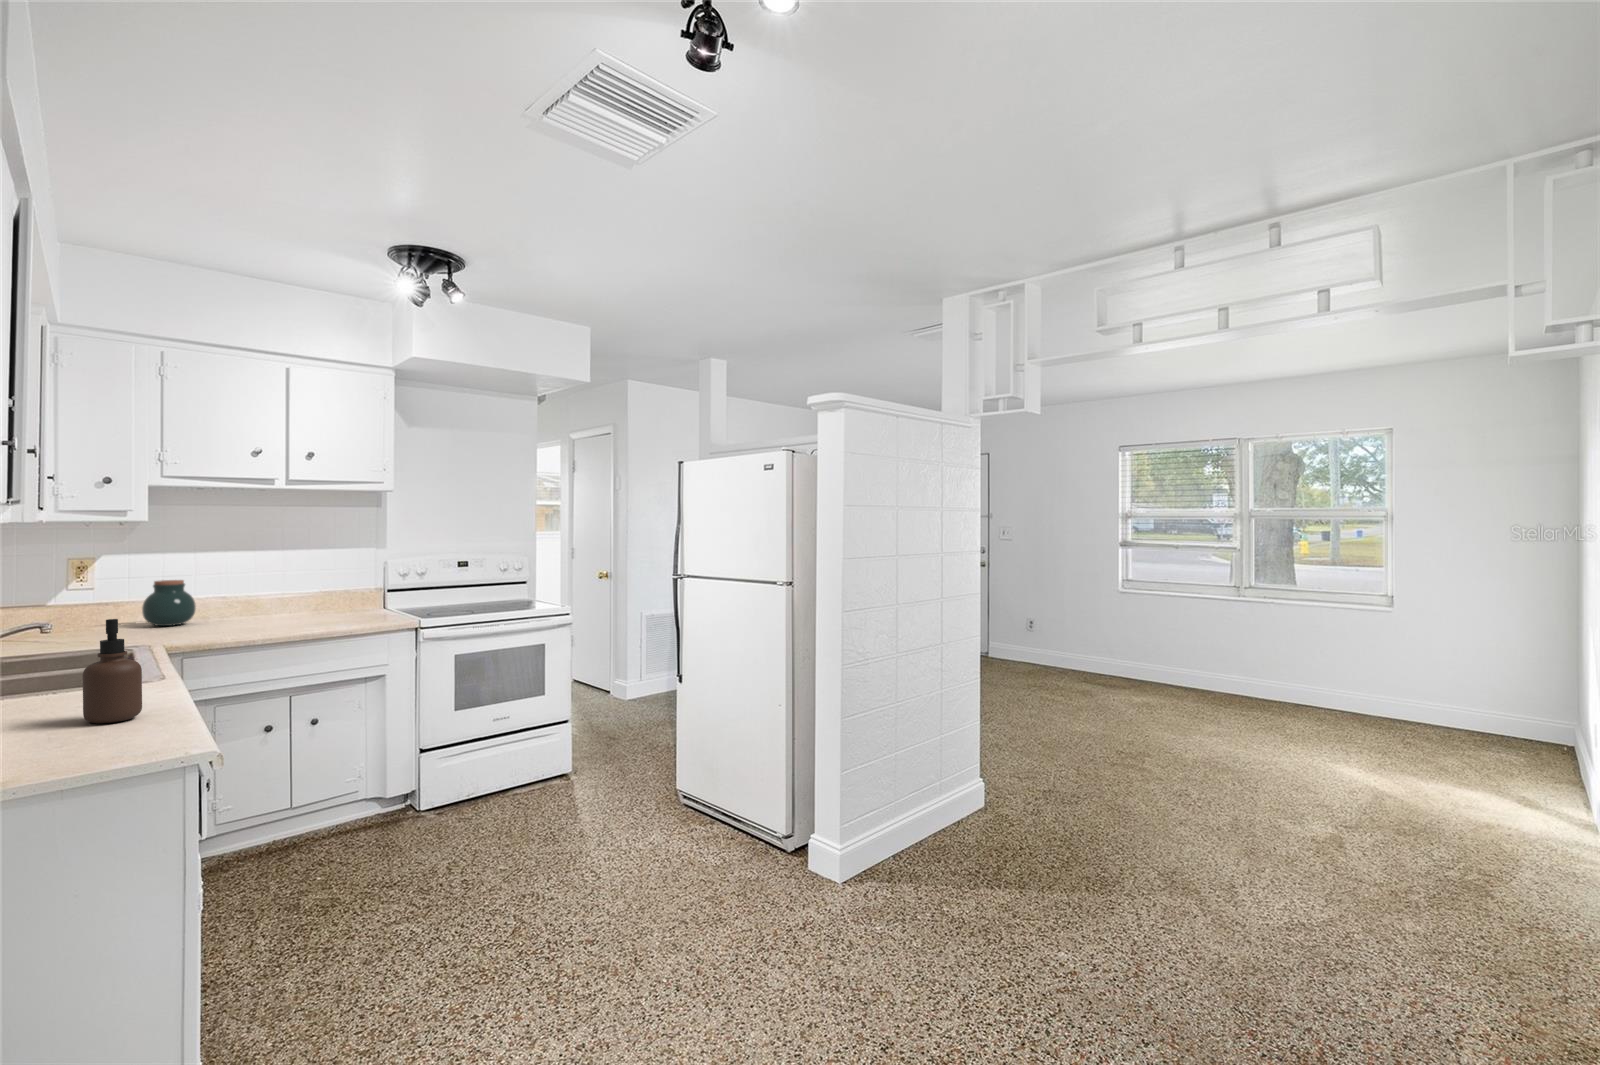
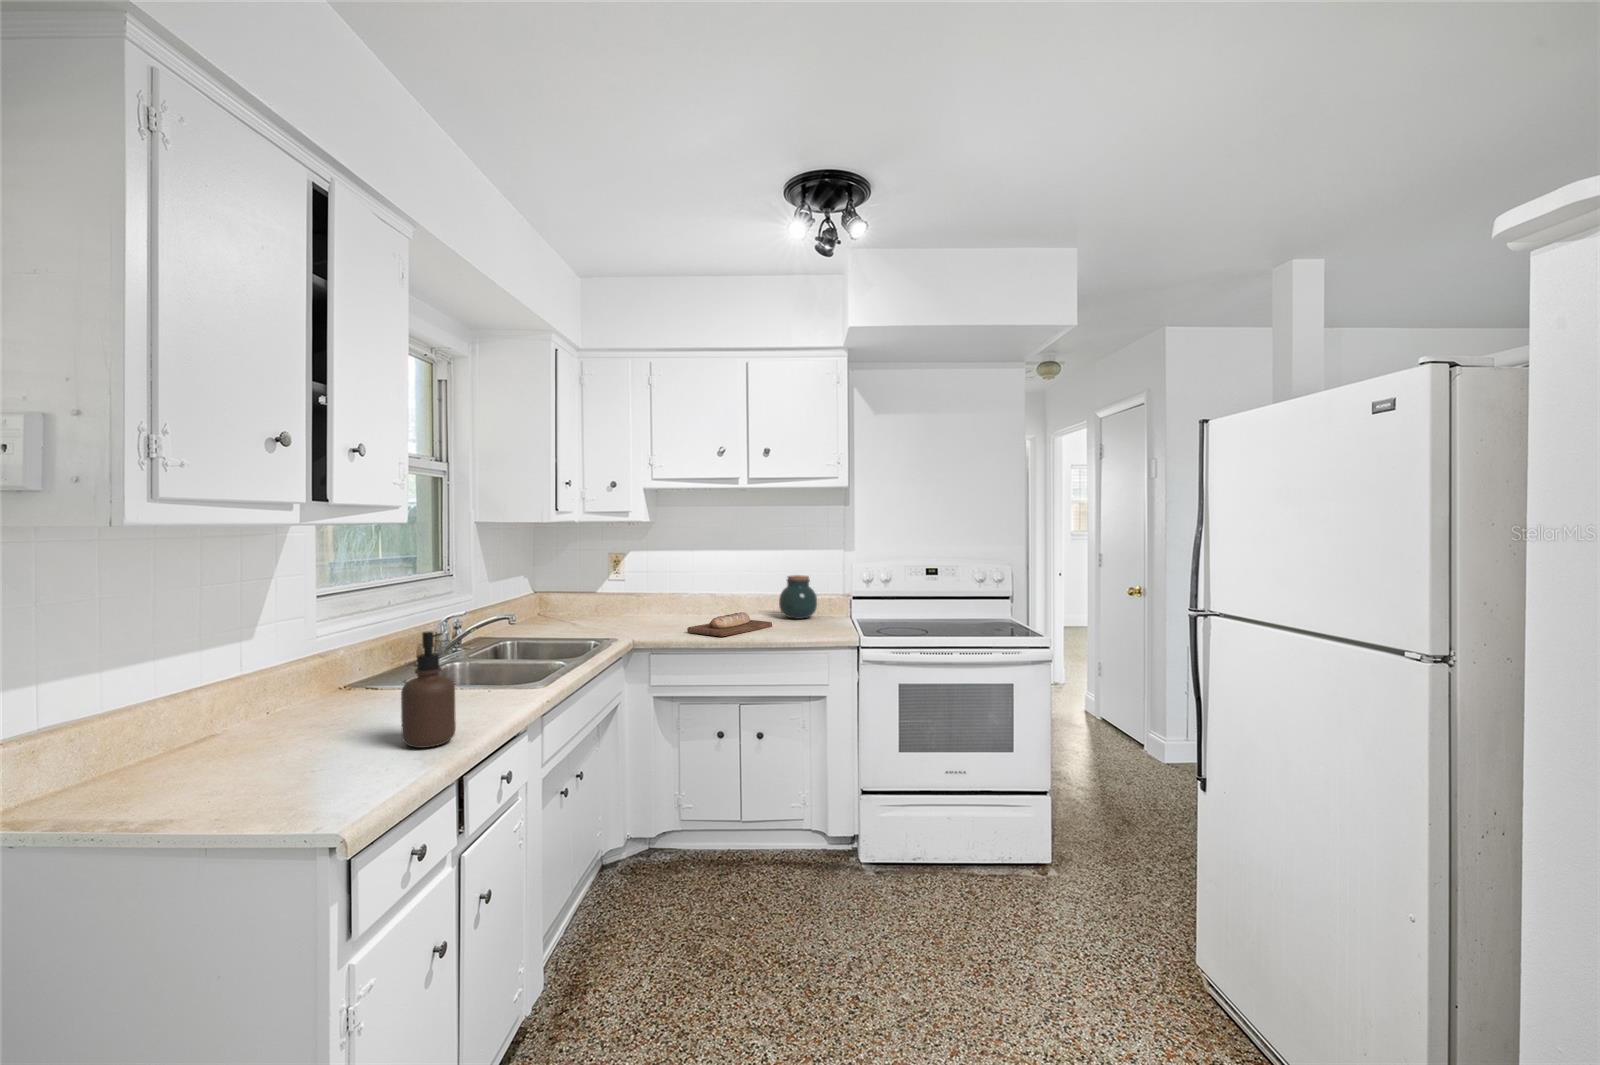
jar: present [142,580,196,626] -> present [779,575,817,619]
bread loaf: none [222,610,312,632] -> present [687,612,772,636]

